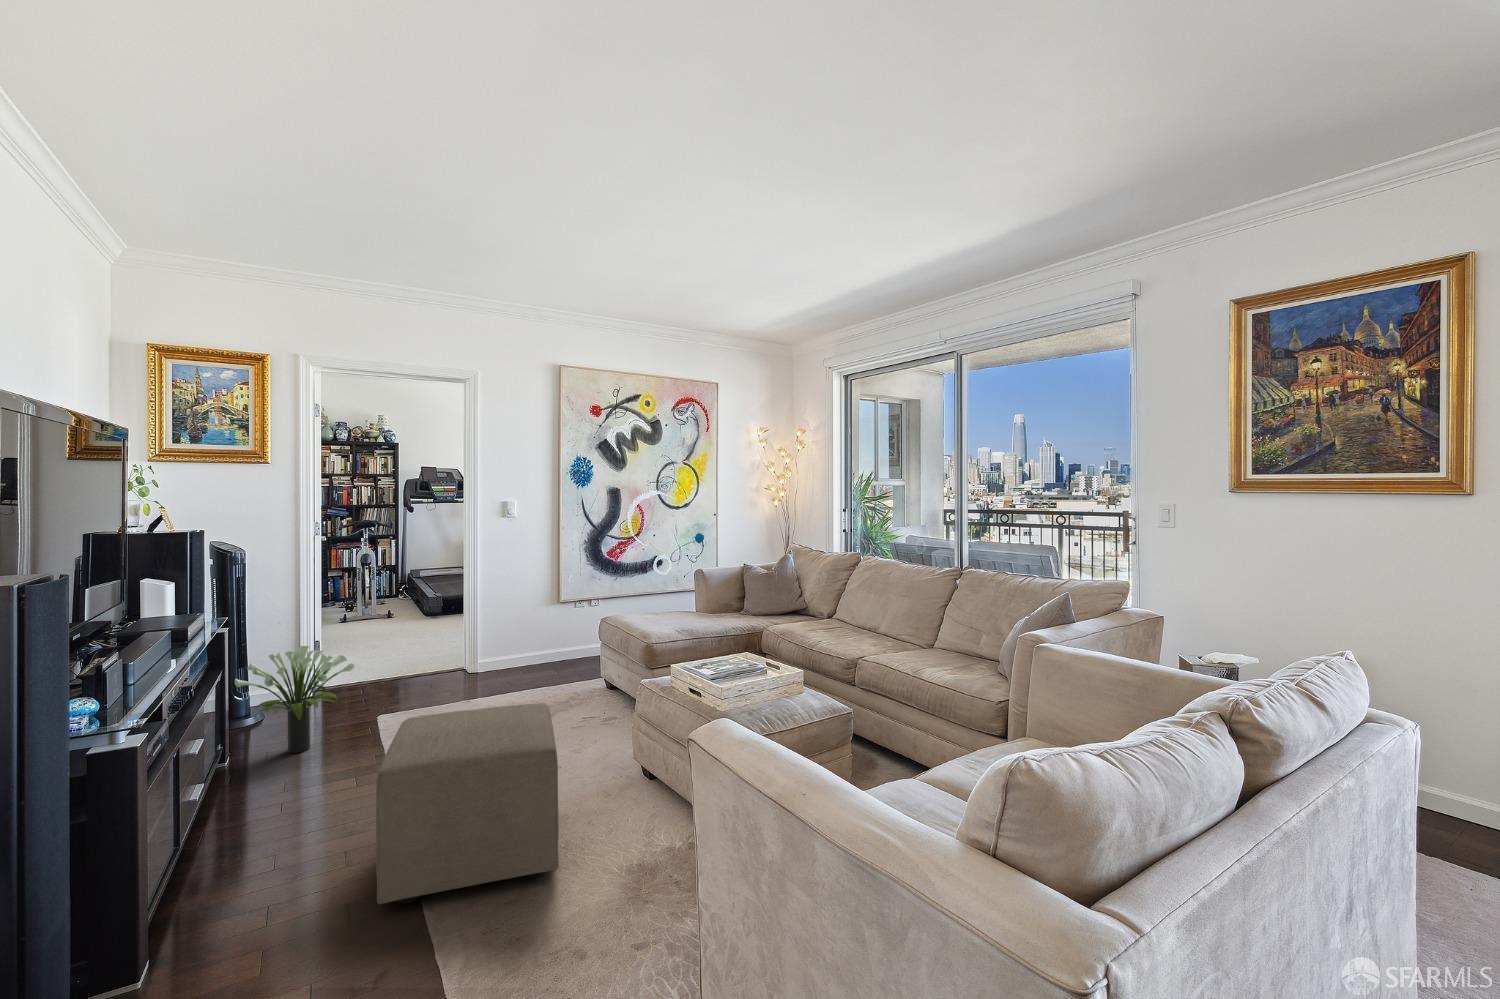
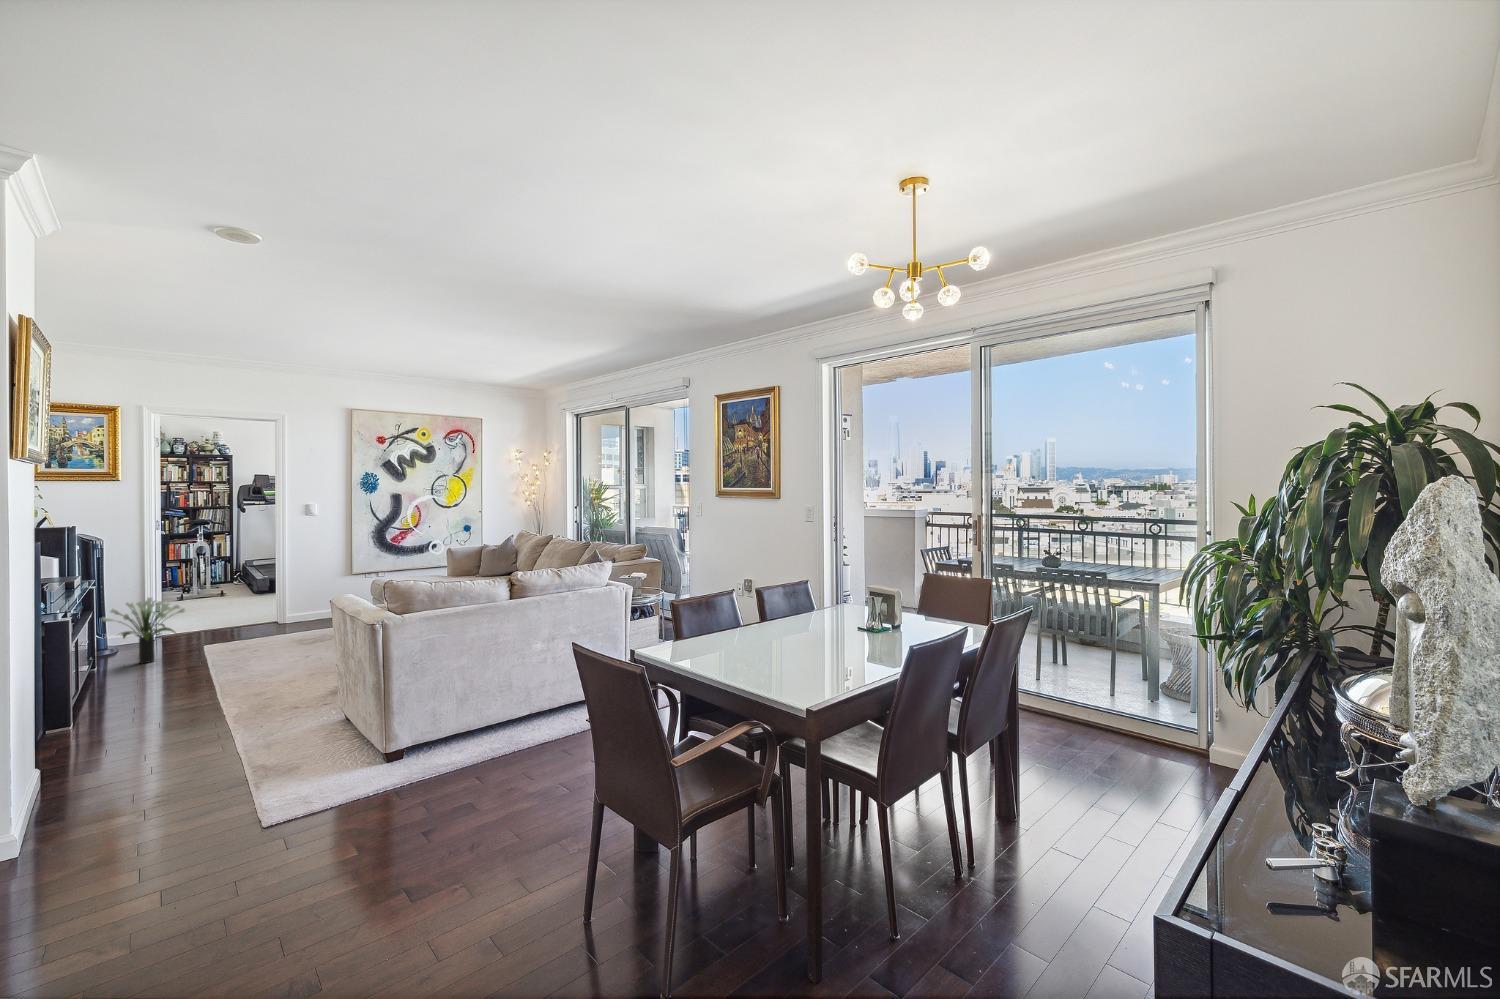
ottoman: present [376,703,559,904] -> none [192,617,303,704]

